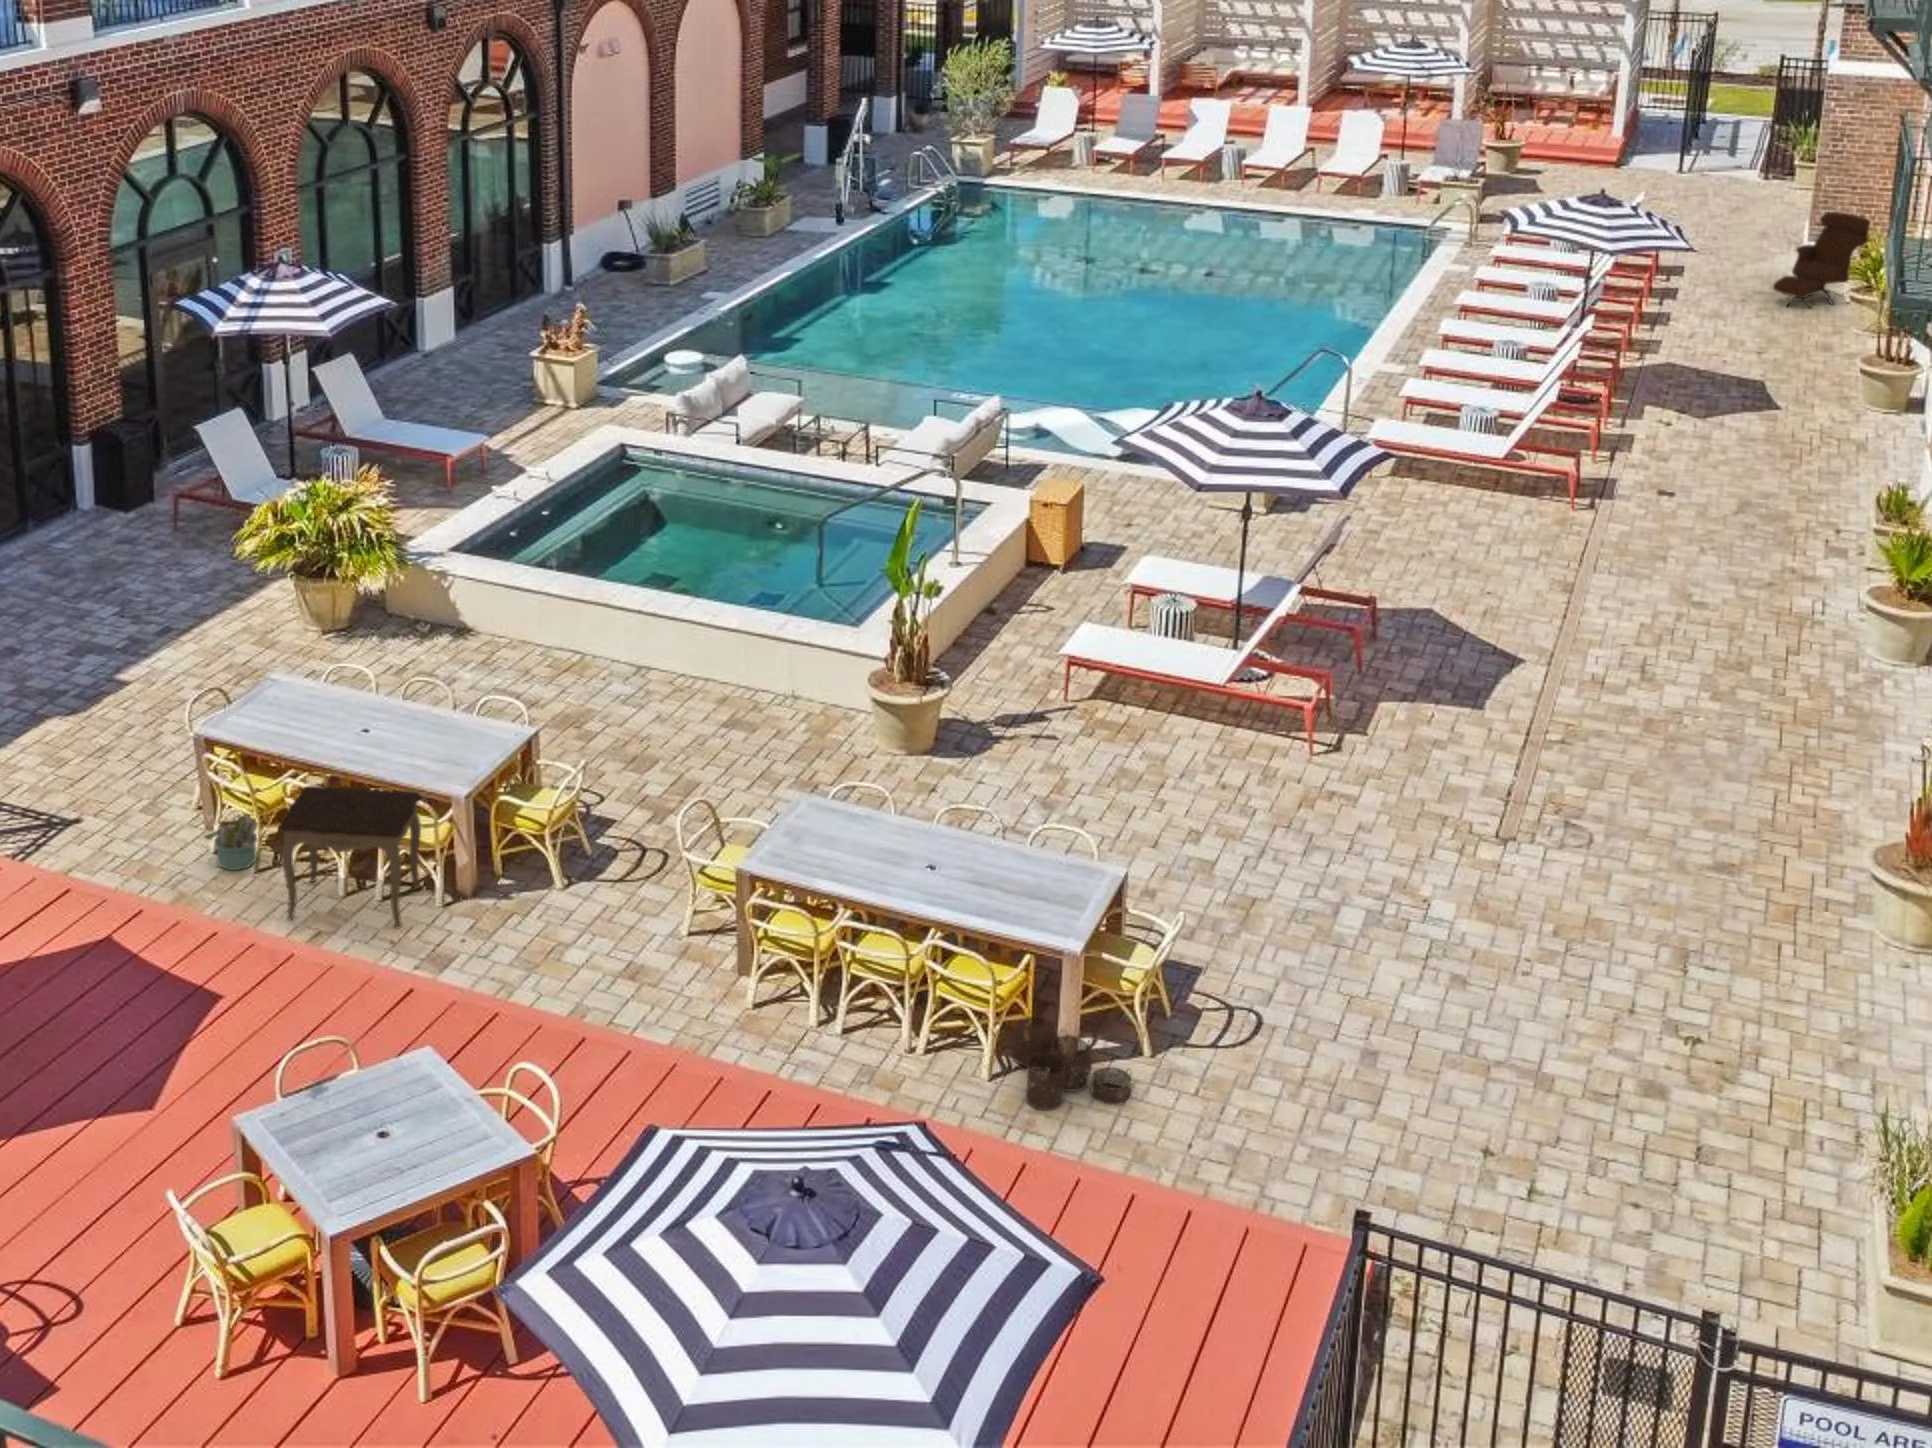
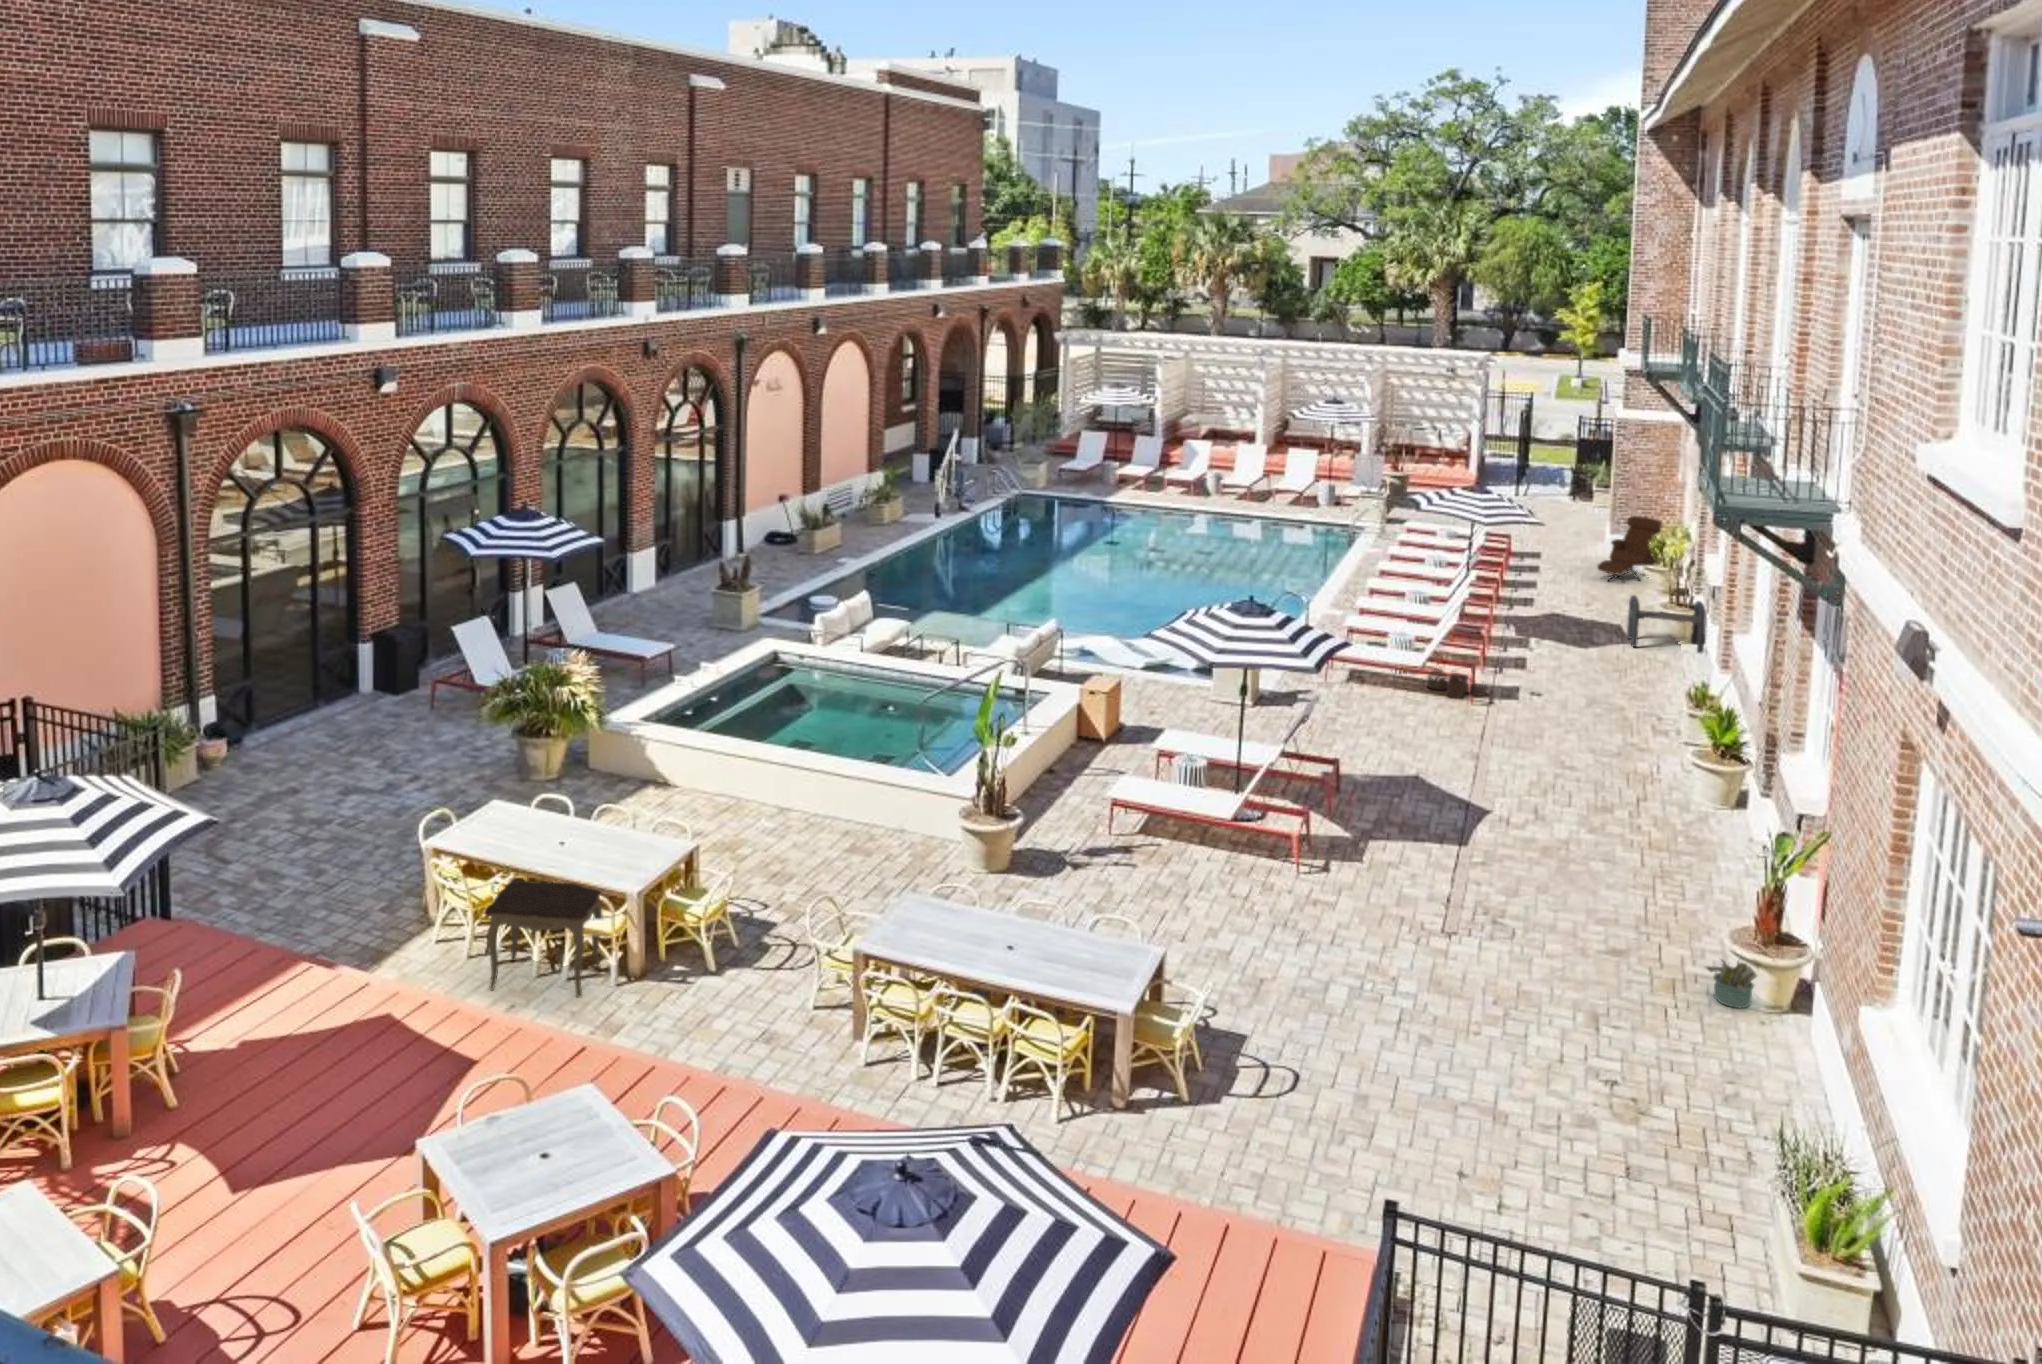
bench: none [1800,338,1912,420] -> present [1627,595,1706,654]
decorative plant: present [204,813,258,870] -> present [1705,960,1757,1008]
woven basket: present [1012,1017,1131,1110] -> present [1427,669,1486,698]

